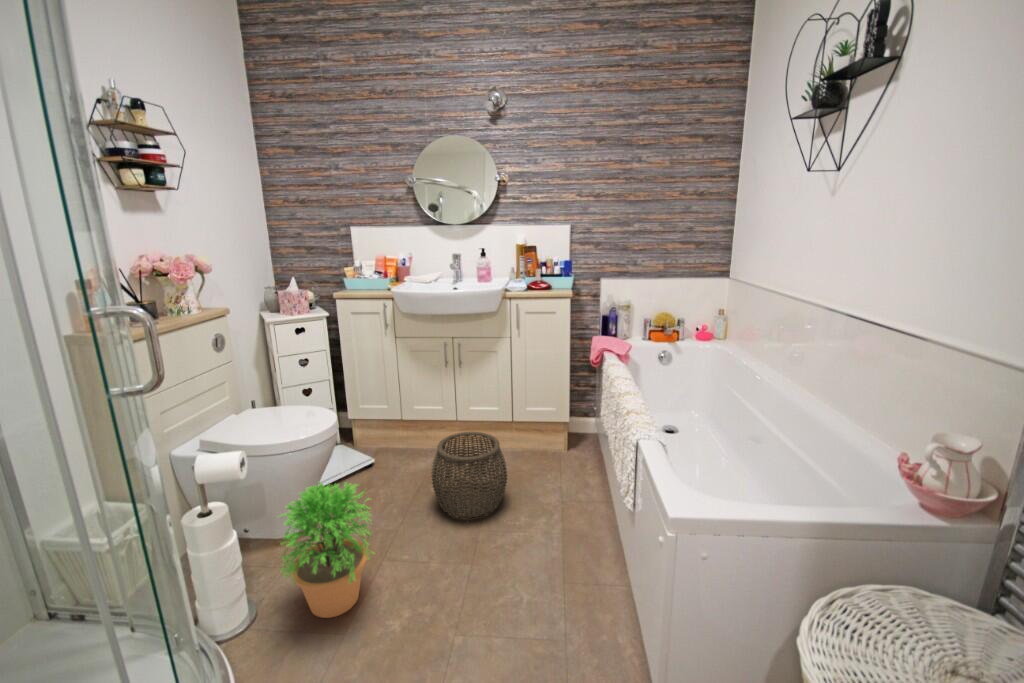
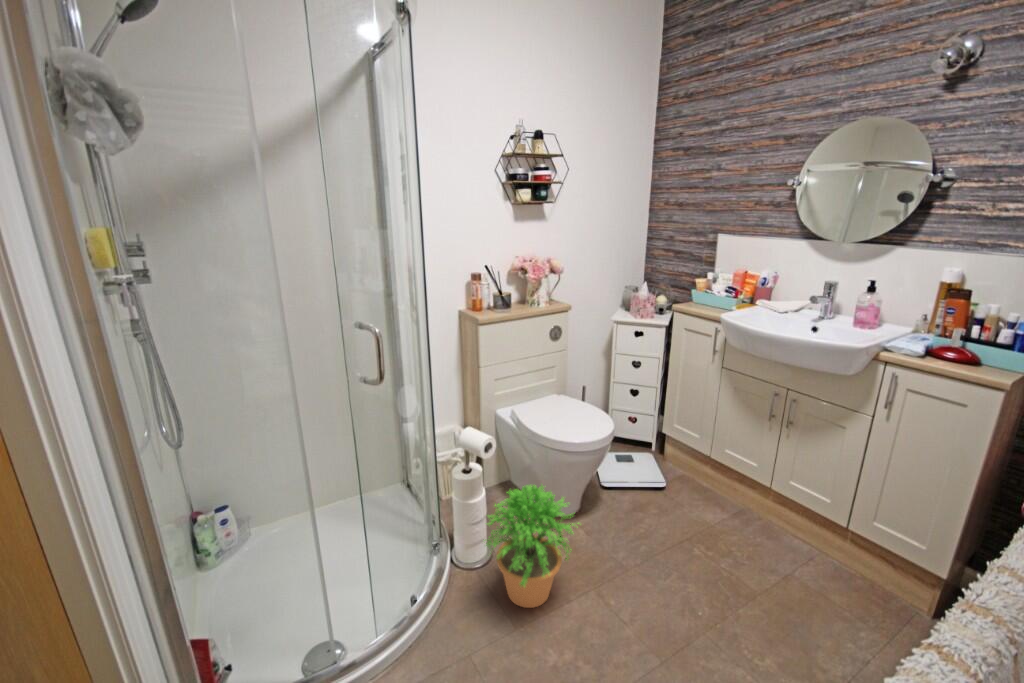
woven basket: present [432,432,507,519] -> none [675,504,778,622]

